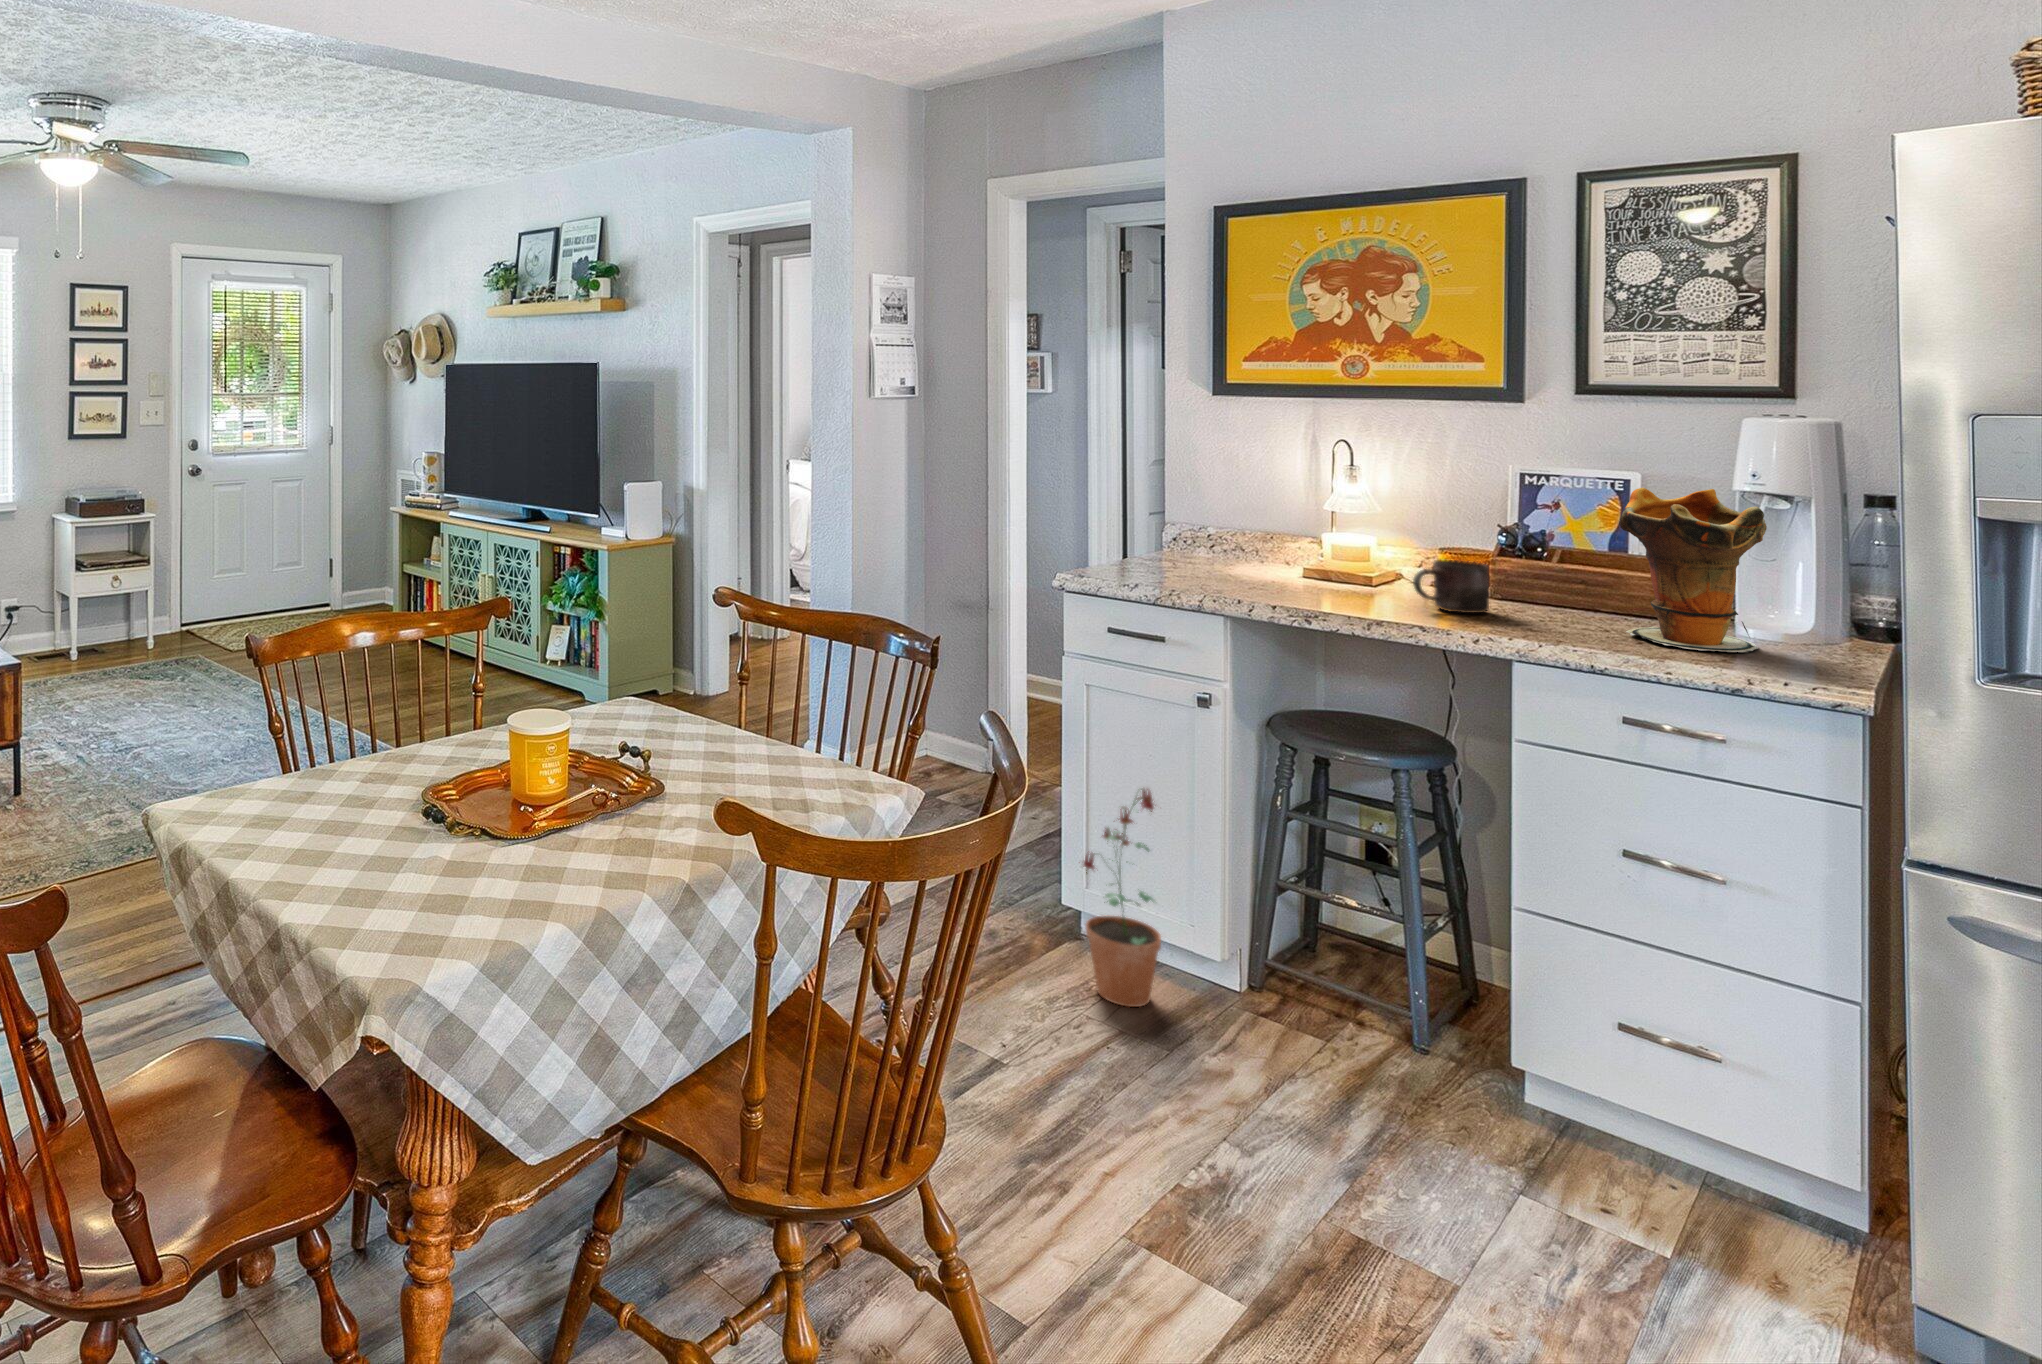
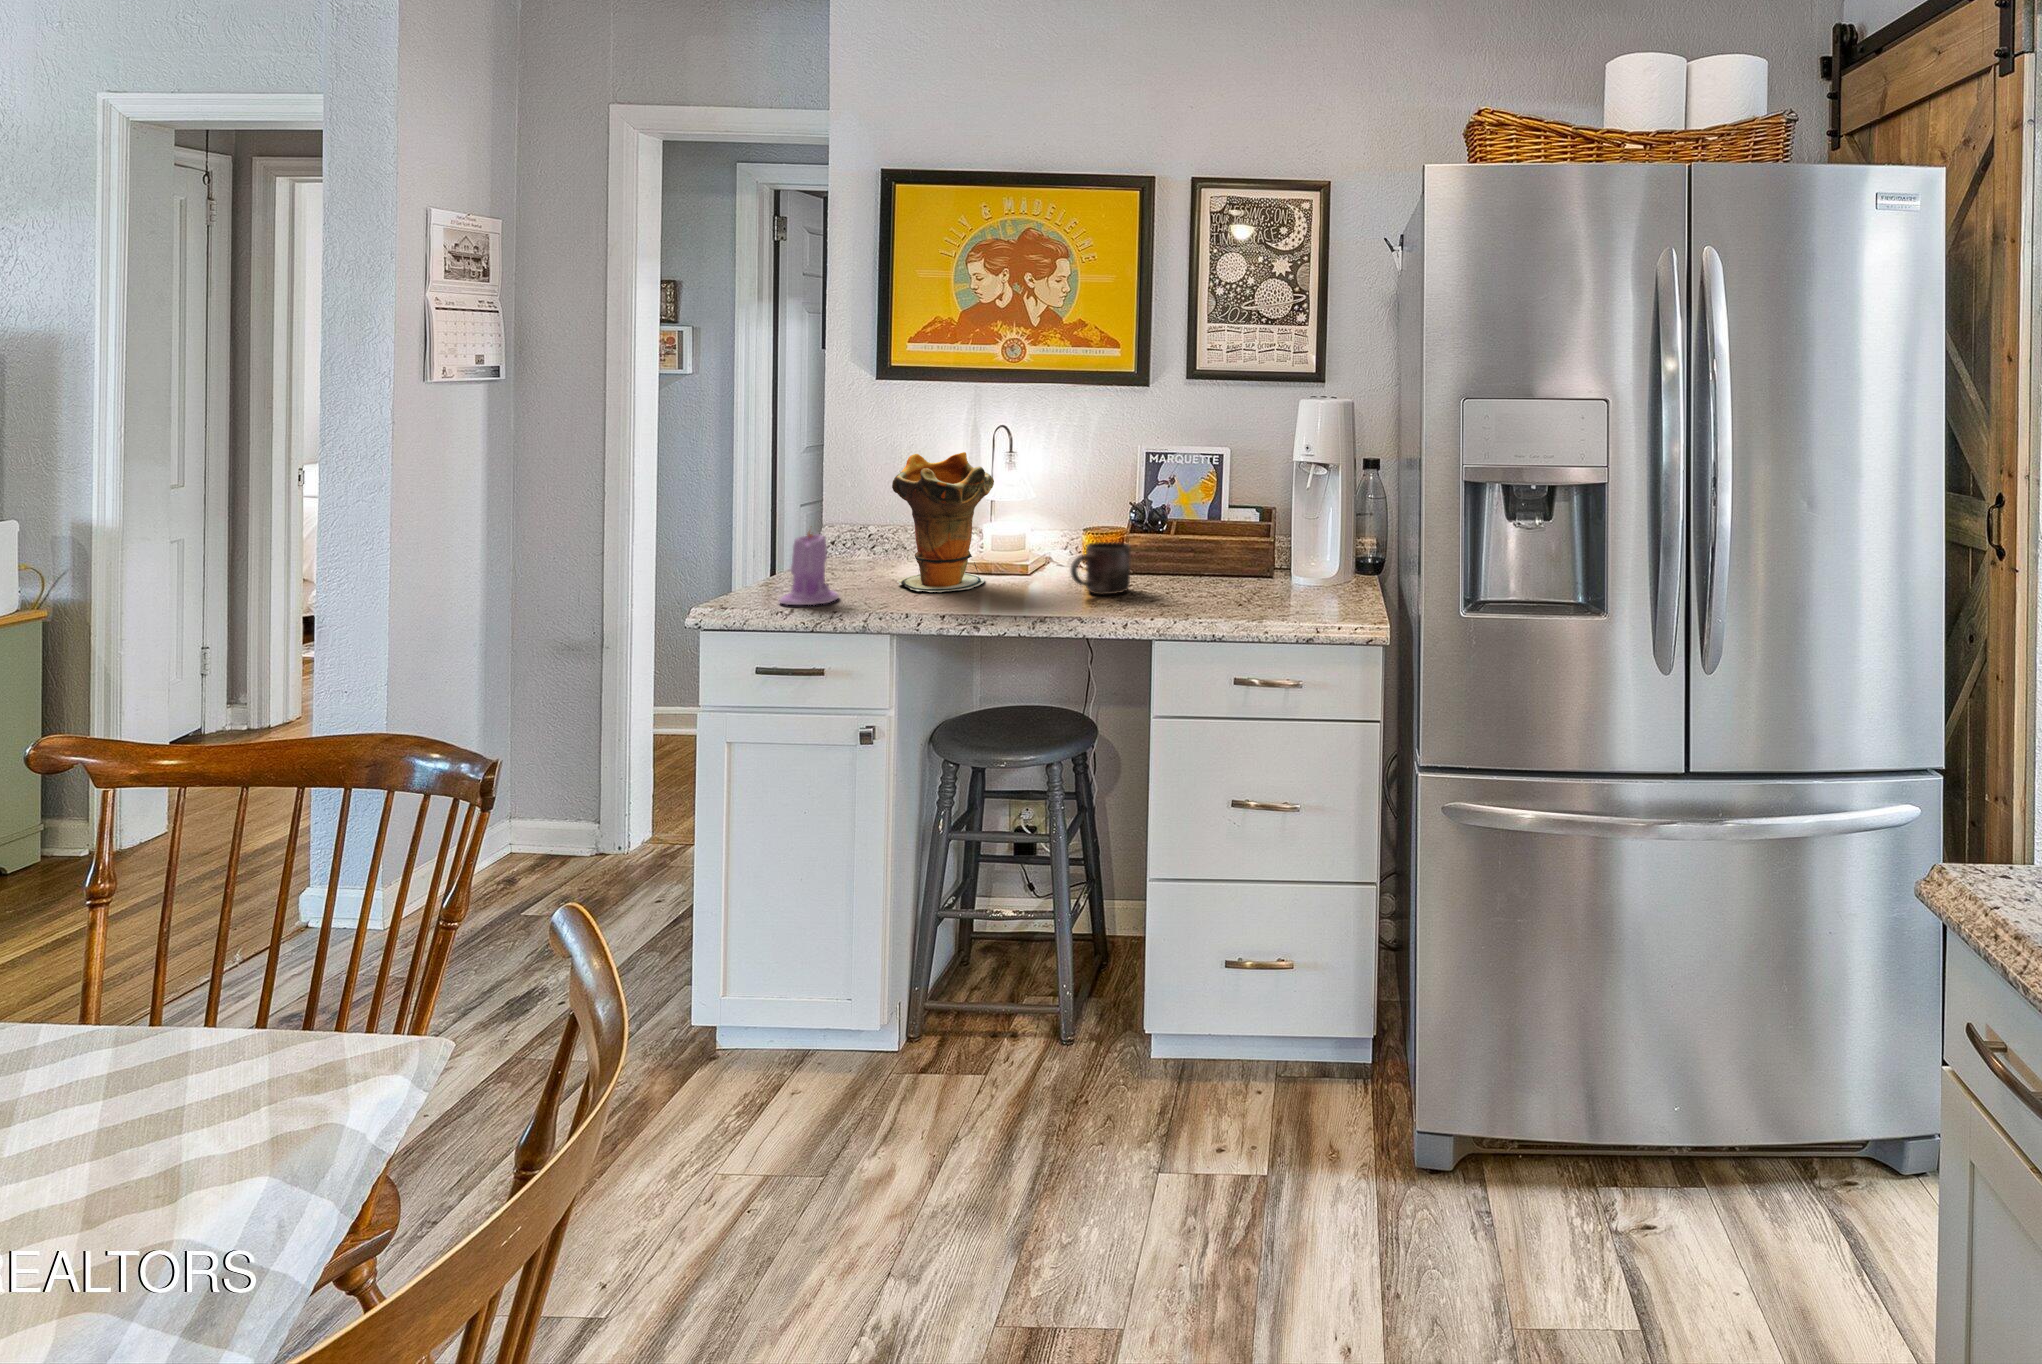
decorative vase: present [1619,488,1767,652] -> present [892,452,994,592]
candle: none [1126,518,1178,585] -> present [779,532,839,605]
potted plant: present [1083,789,1161,1007] -> none [710,850,816,1135]

